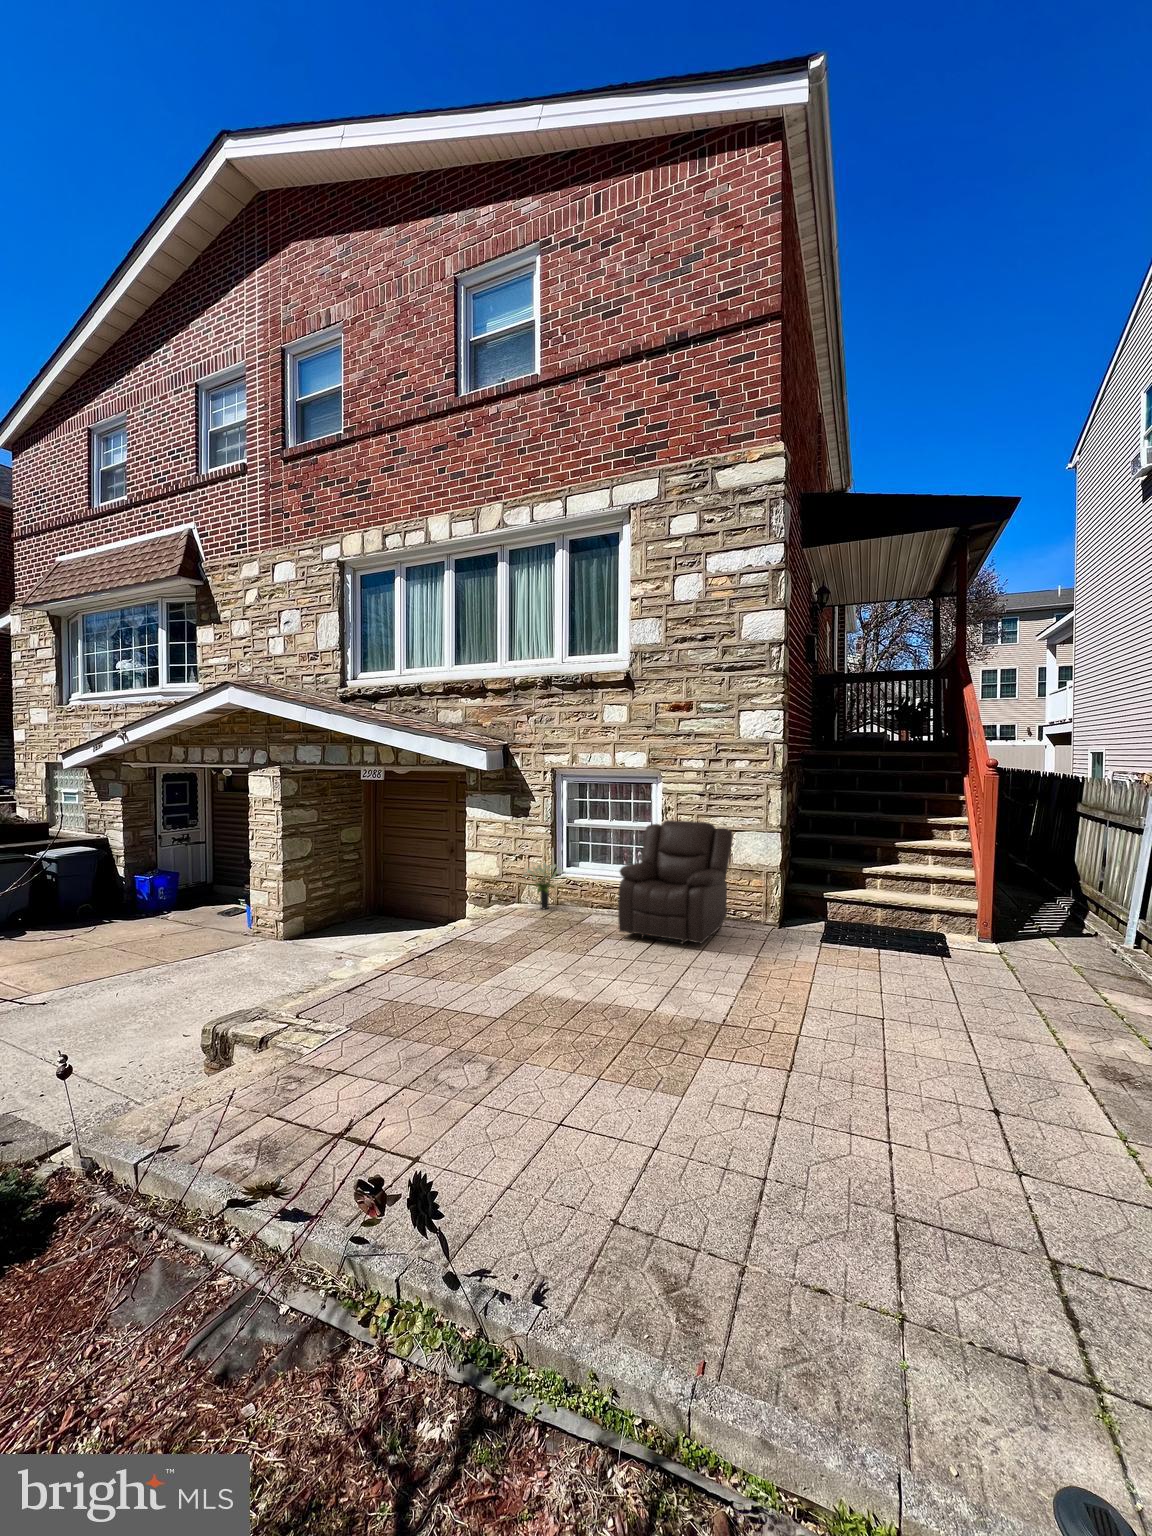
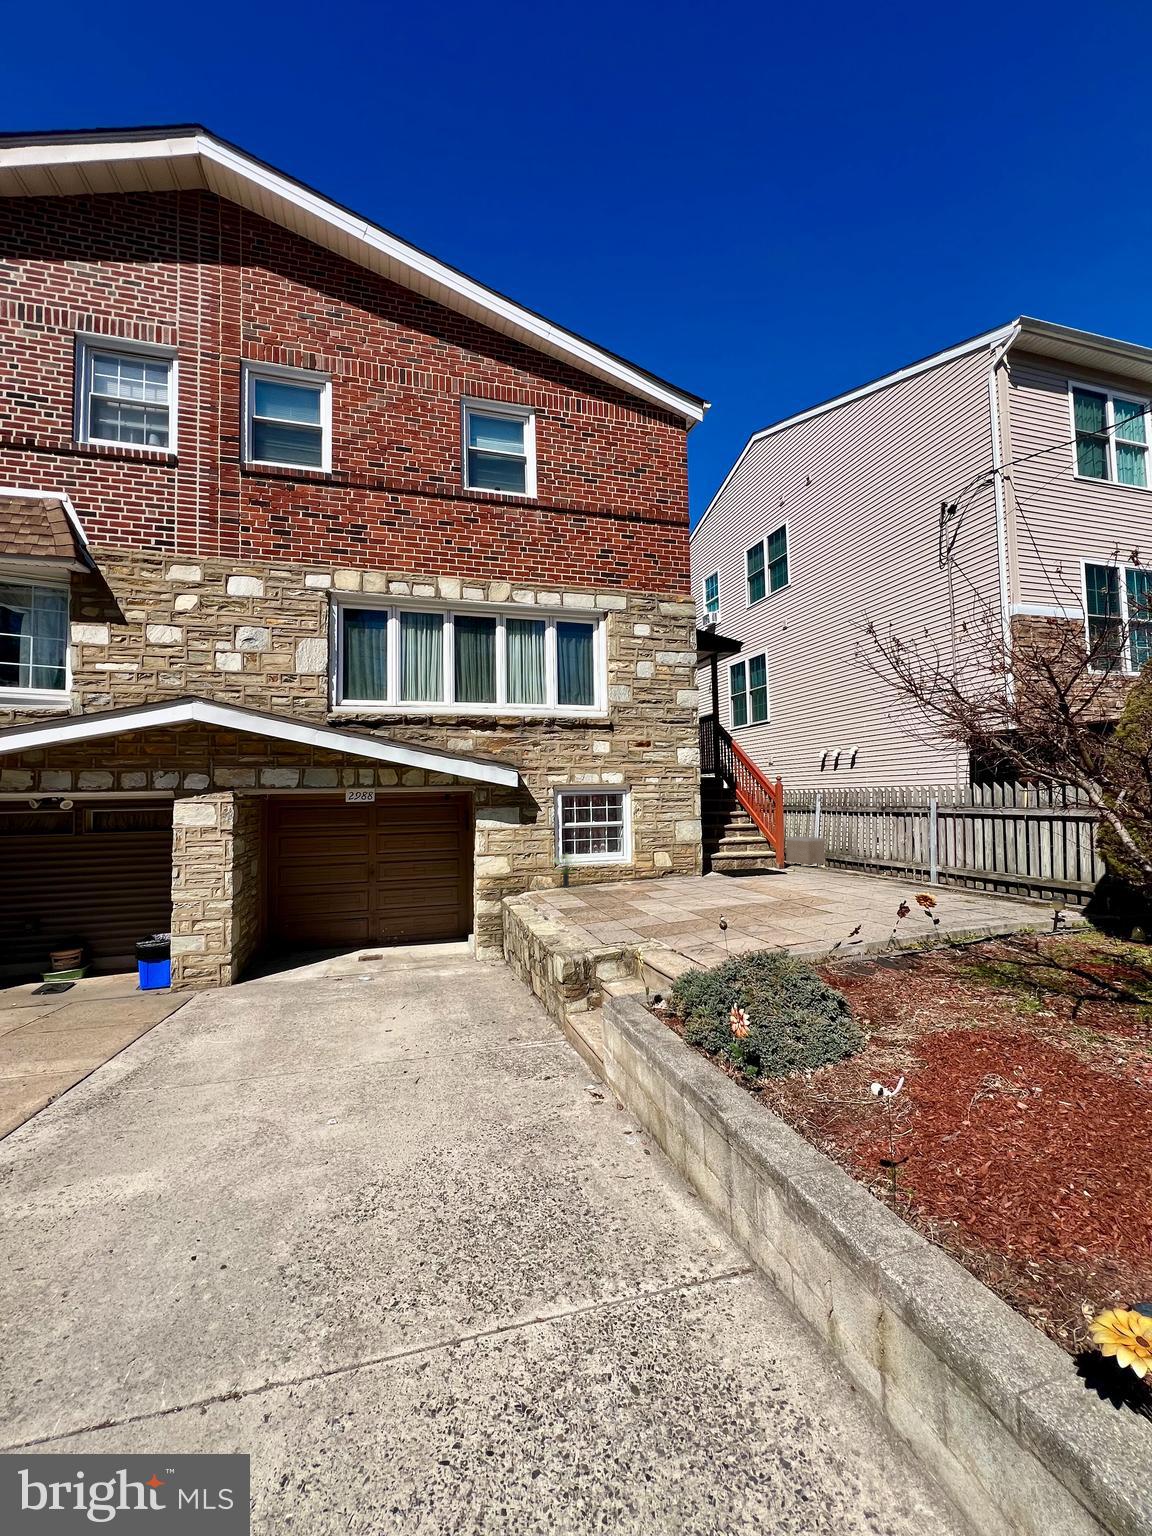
chair: present [618,820,733,944] -> none [632,816,705,887]
storage bench: none [1052,871,1126,945] -> present [786,836,826,866]

